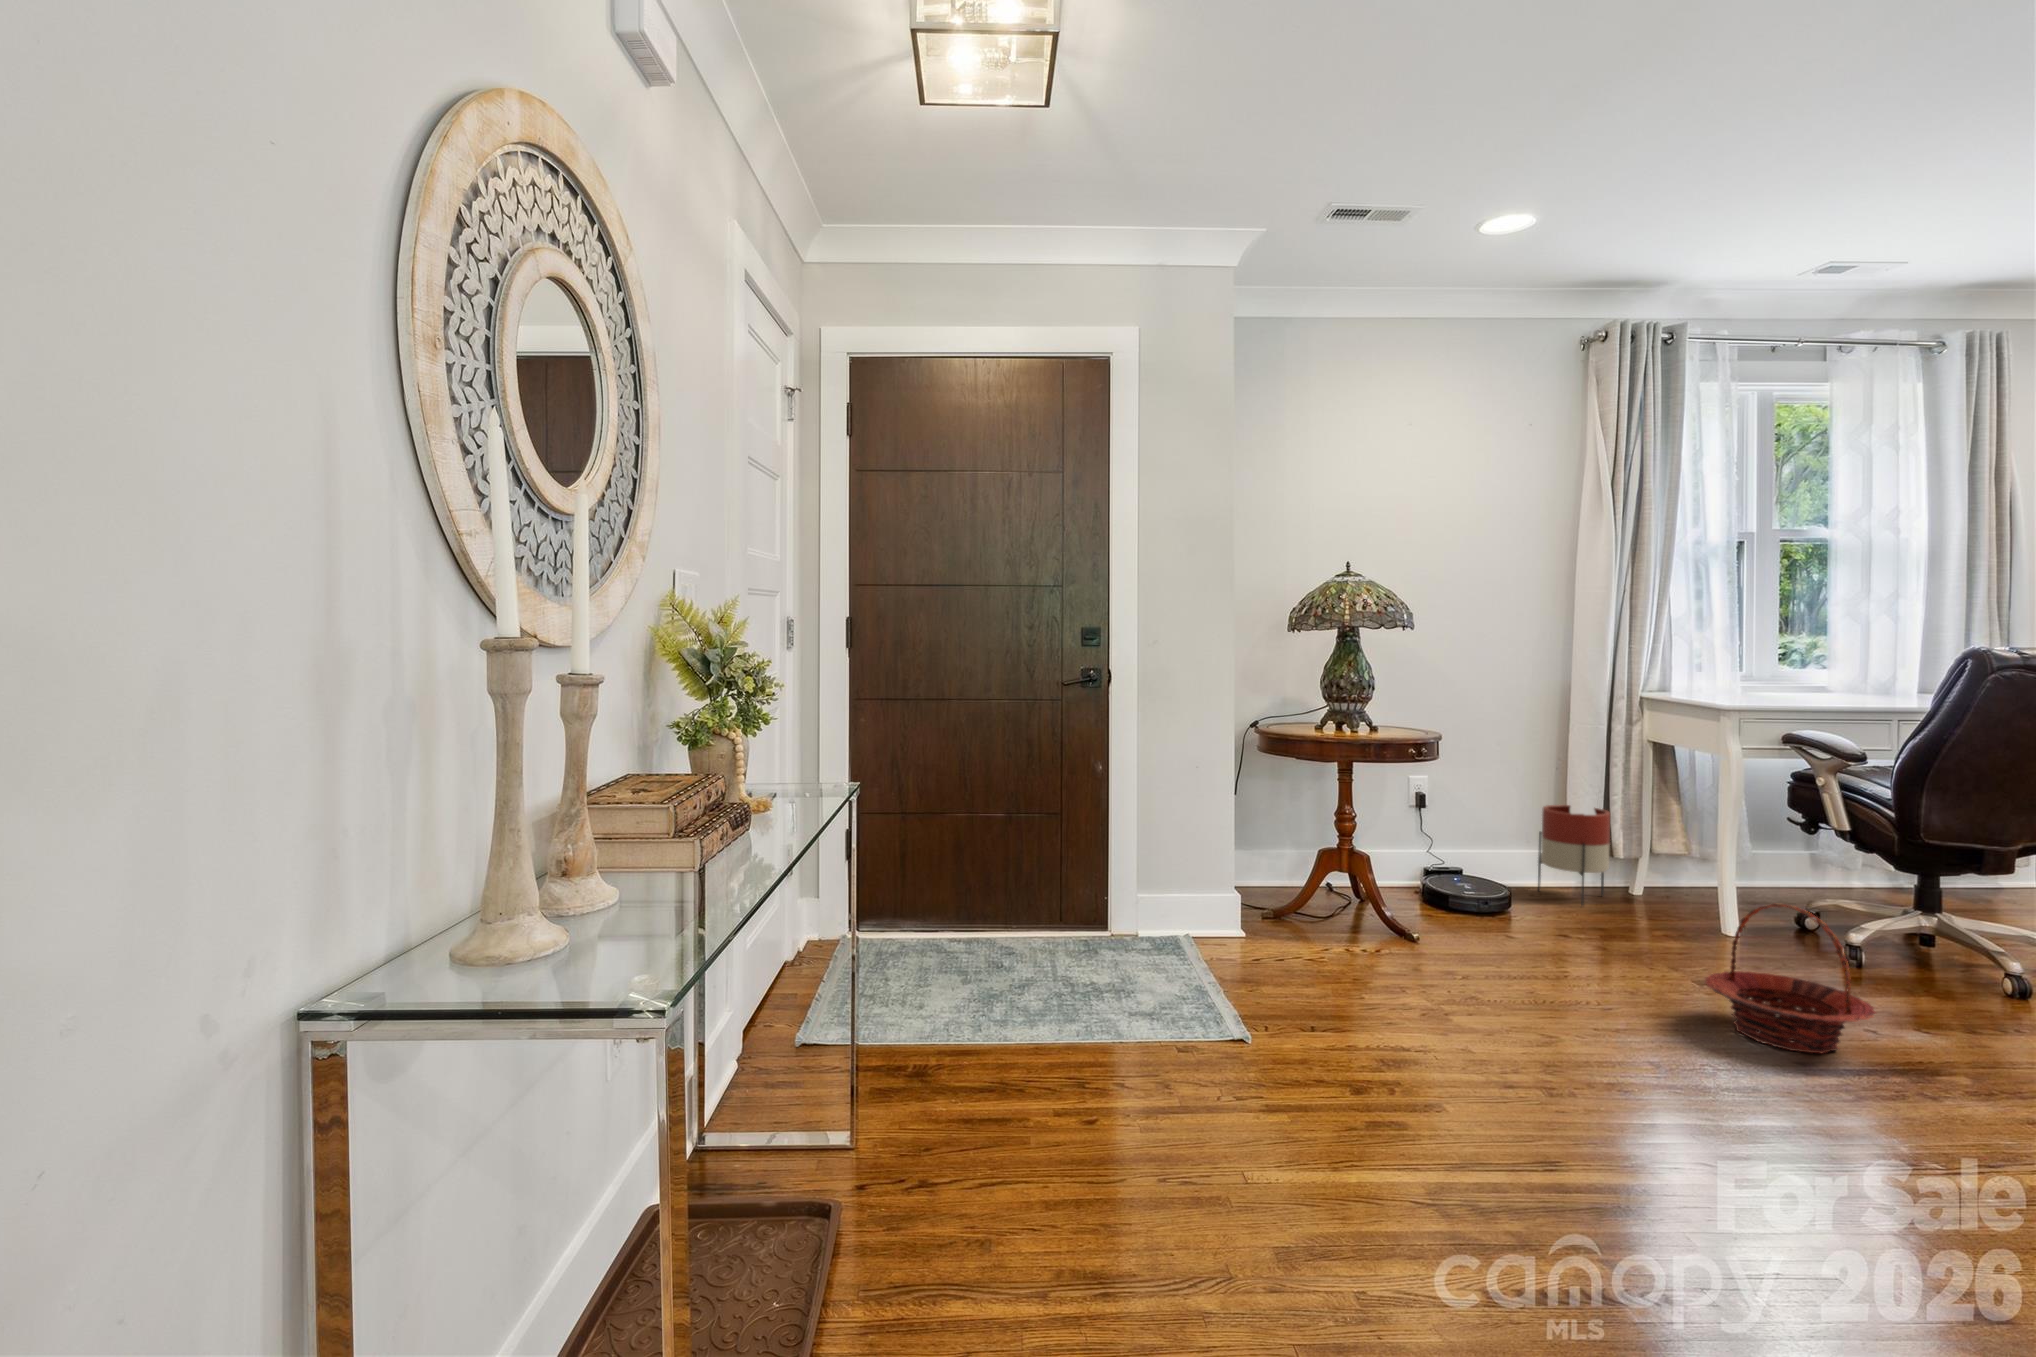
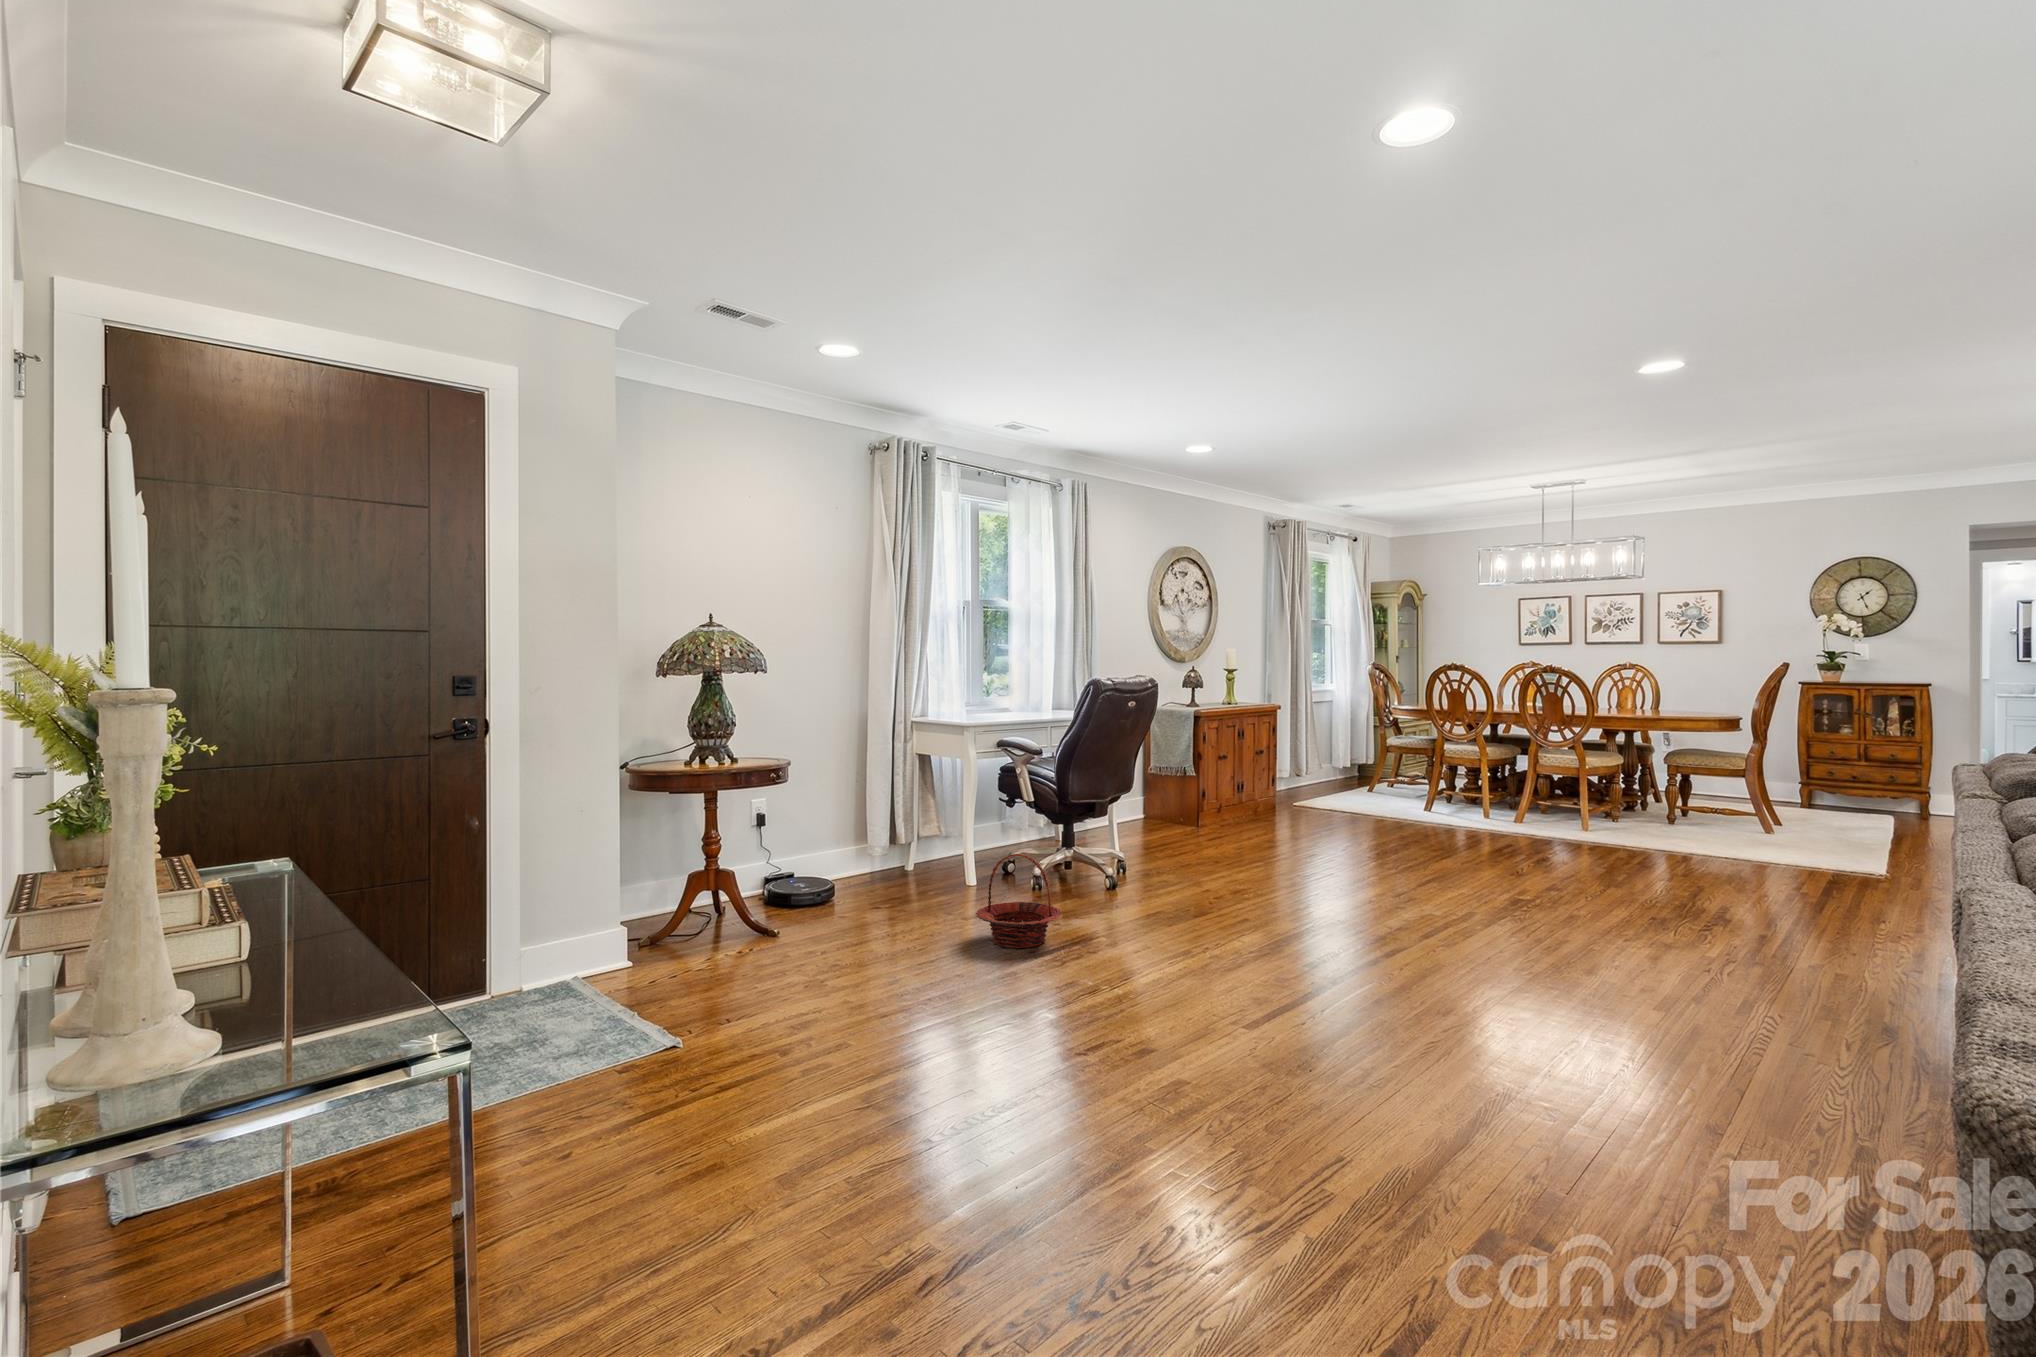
planter: present [1538,805,1610,906] -> none [848,808,896,885]

